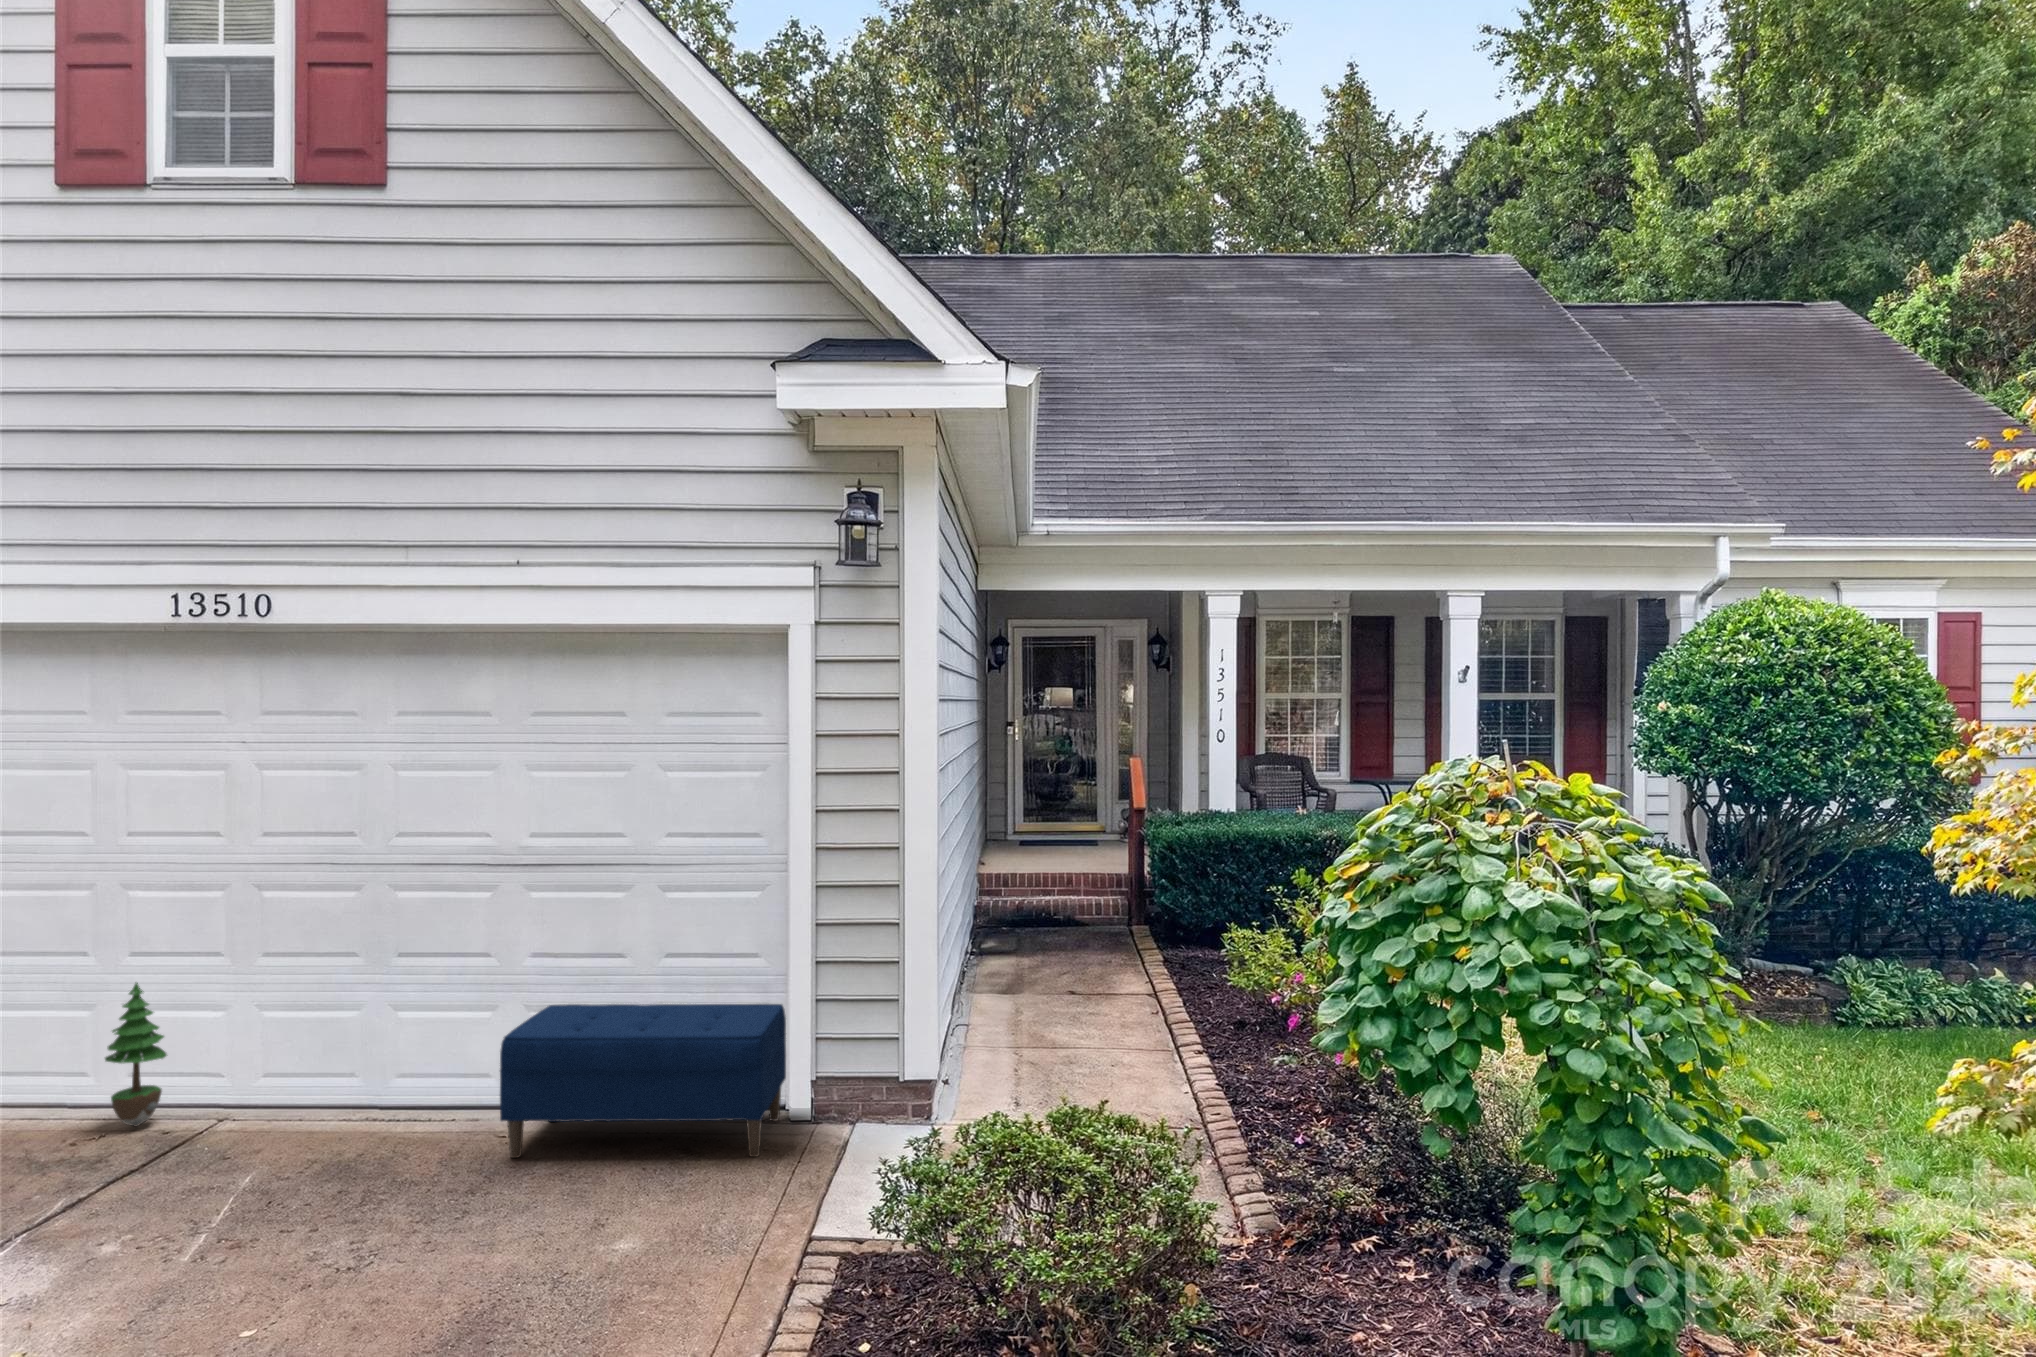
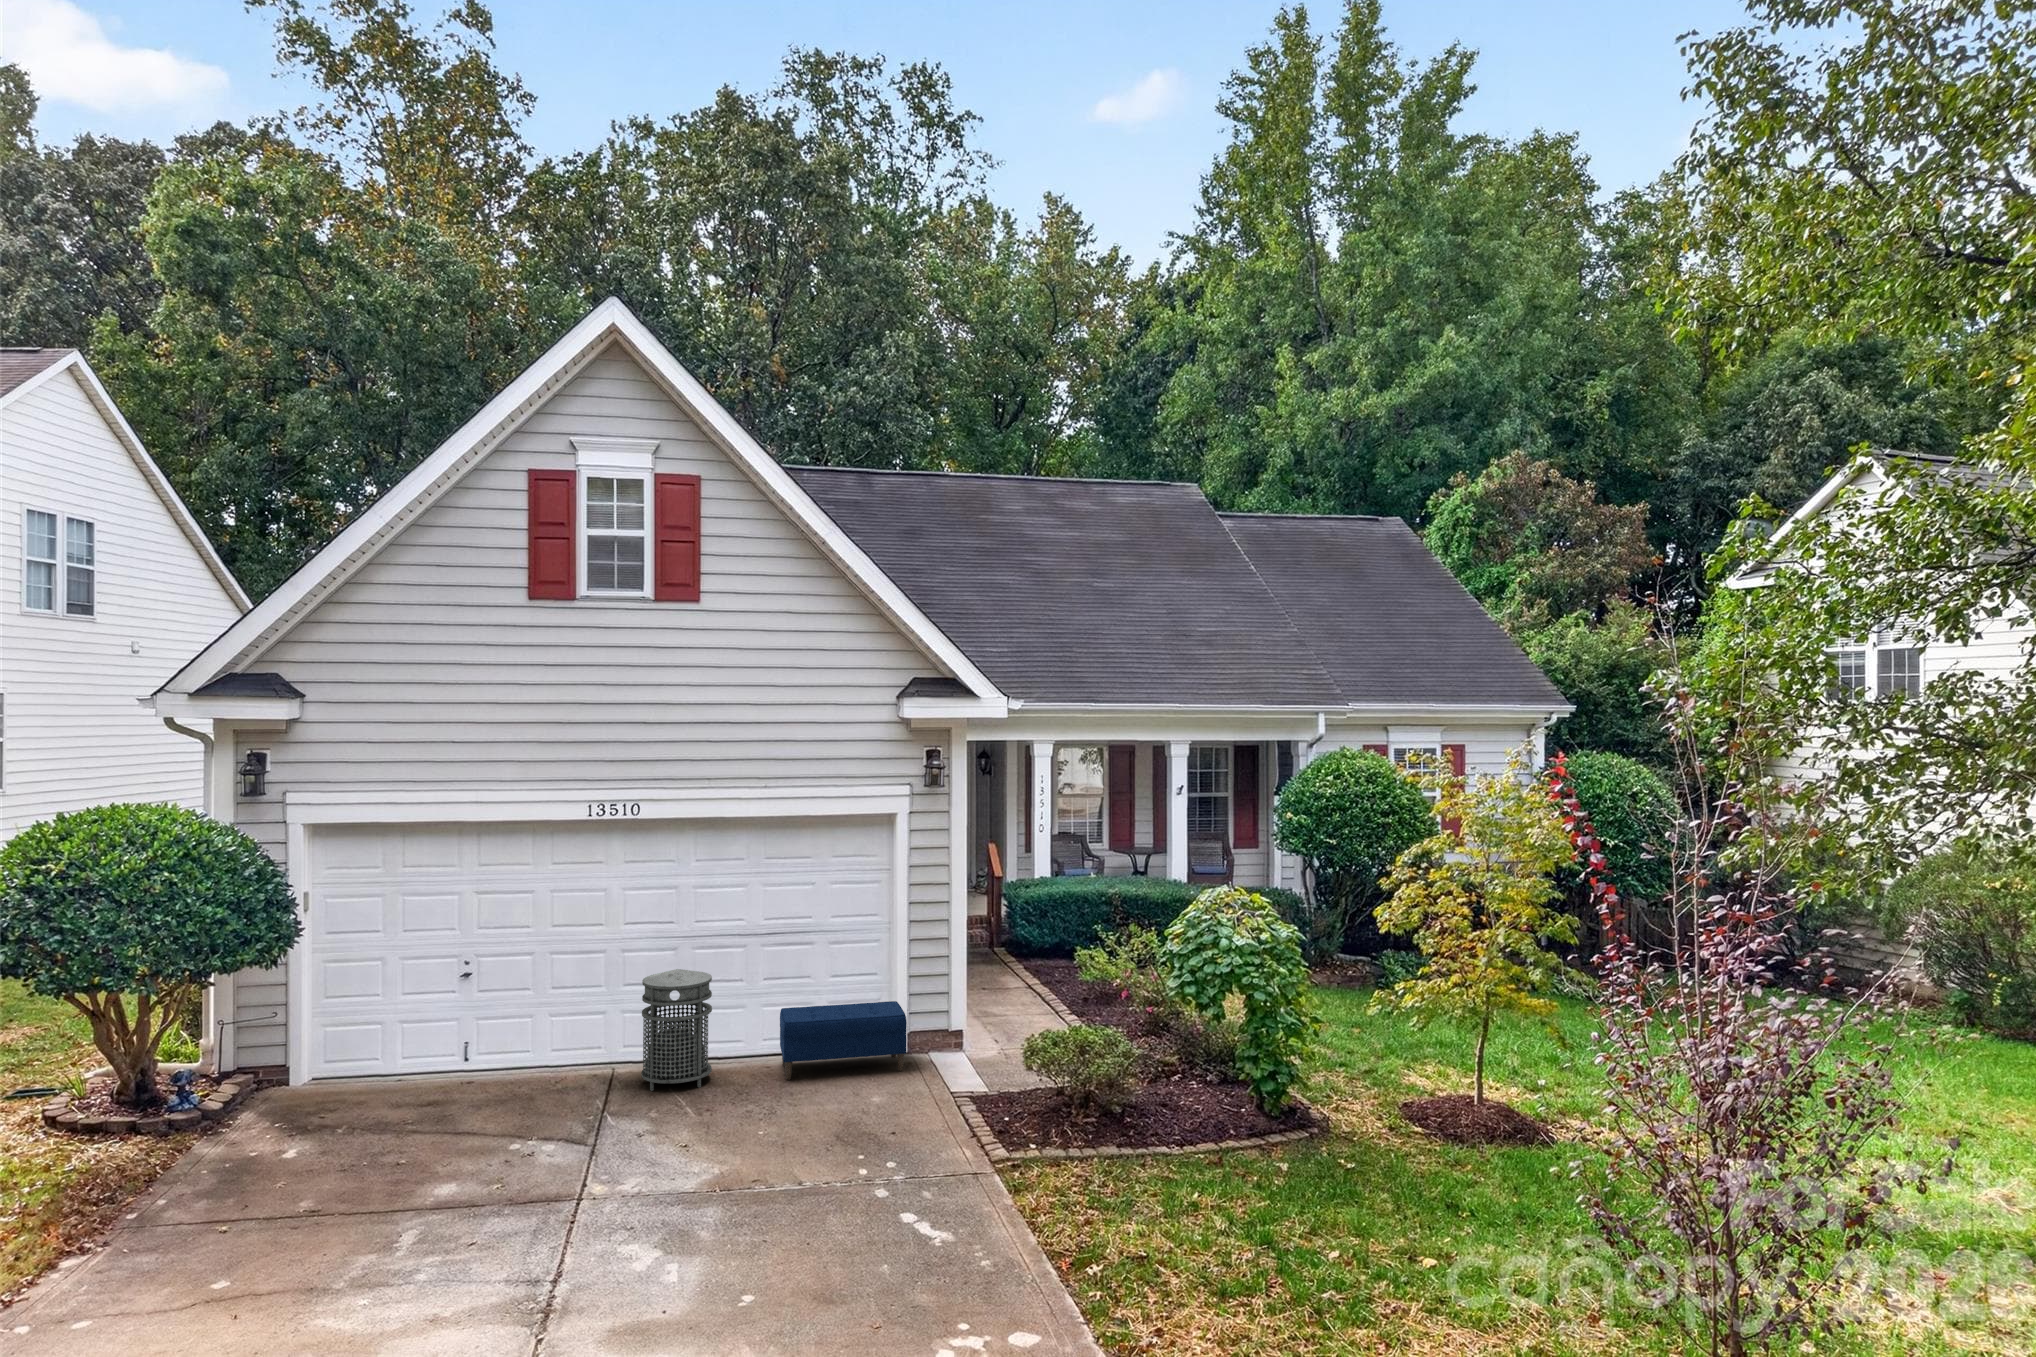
trash can: none [234,914,391,1161] -> present [641,969,712,1091]
potted tree: present [105,983,167,1126] -> none [555,1008,583,1084]

